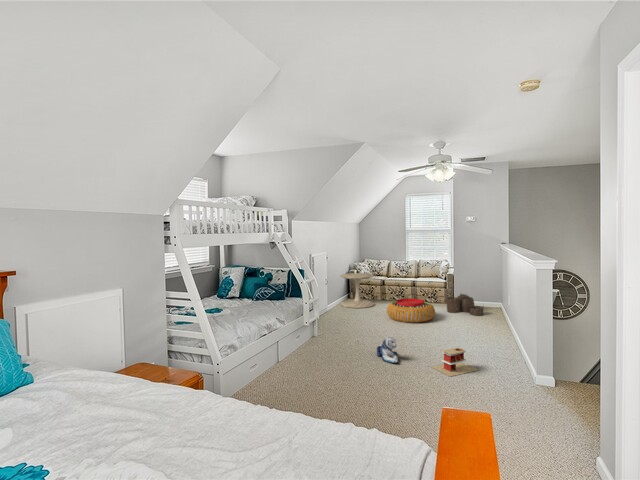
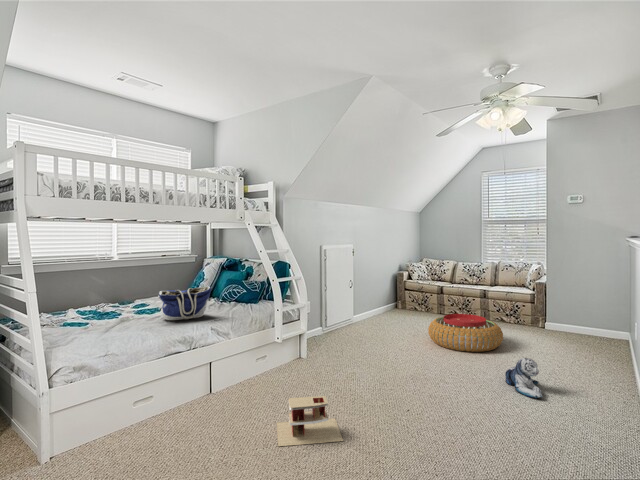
side table: present [340,273,375,308] -> none [377,275,425,323]
tote bag: none [234,290,268,315] -> present [158,286,211,320]
woven basket: present [447,294,484,315] -> none [529,311,591,349]
plush toy: present [377,337,398,363] -> present [505,358,542,398]
toy house: present [432,348,478,376] -> present [277,396,343,446]

